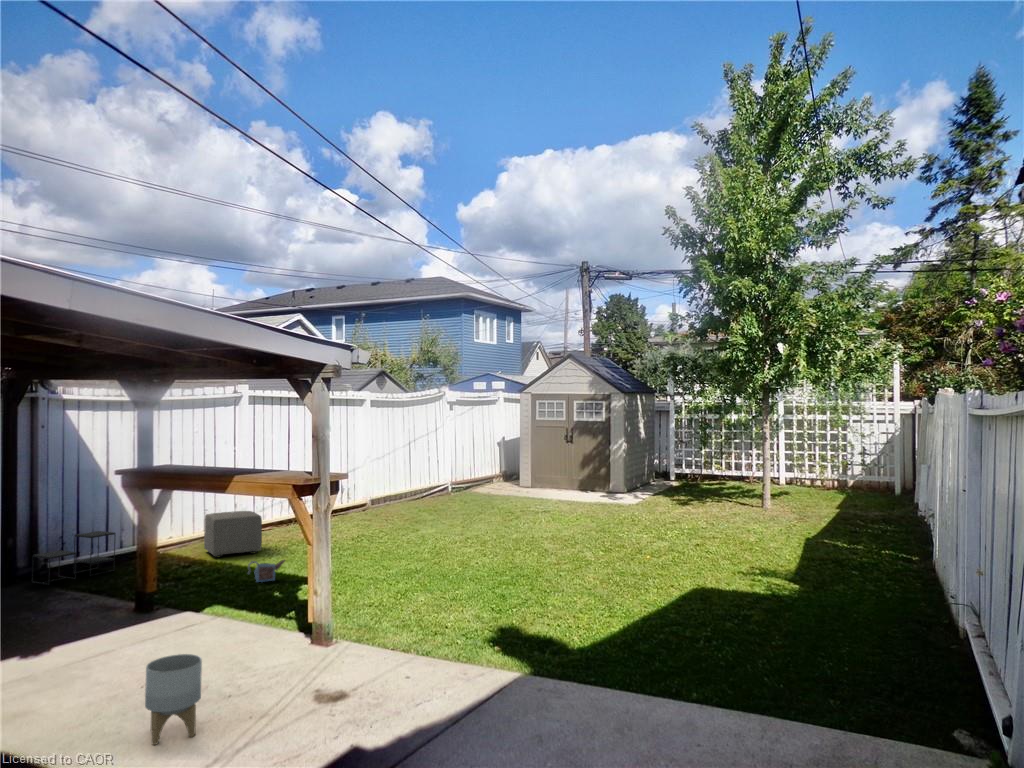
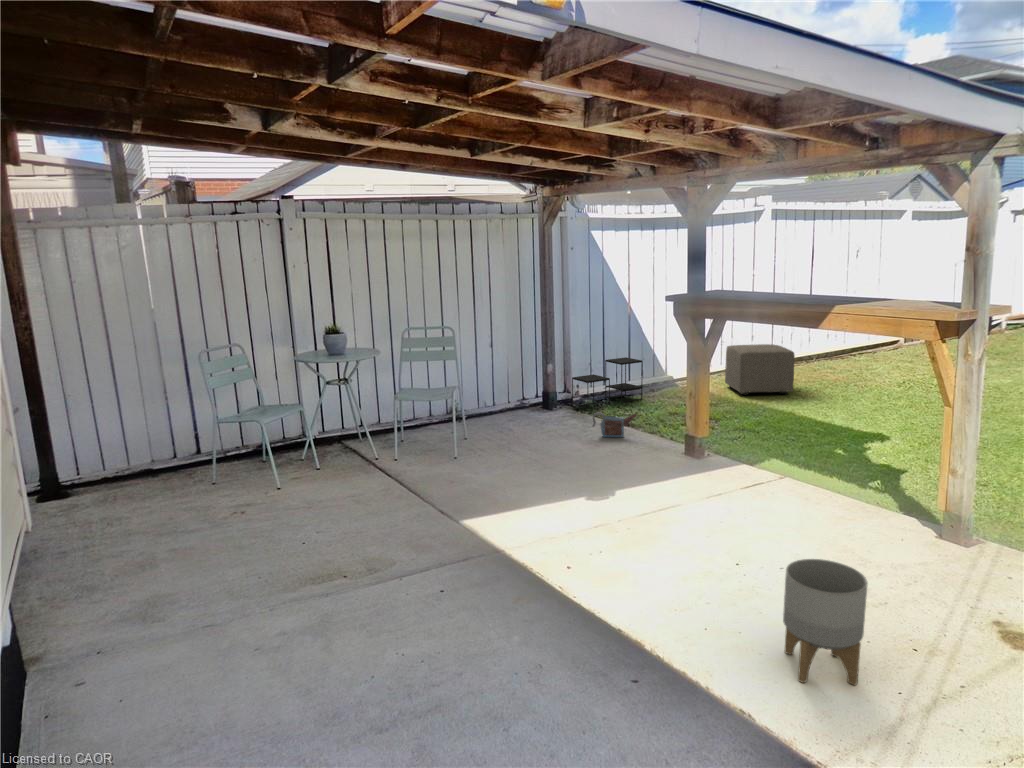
watering can: present [248,560,285,582] -> present [592,412,637,437]

